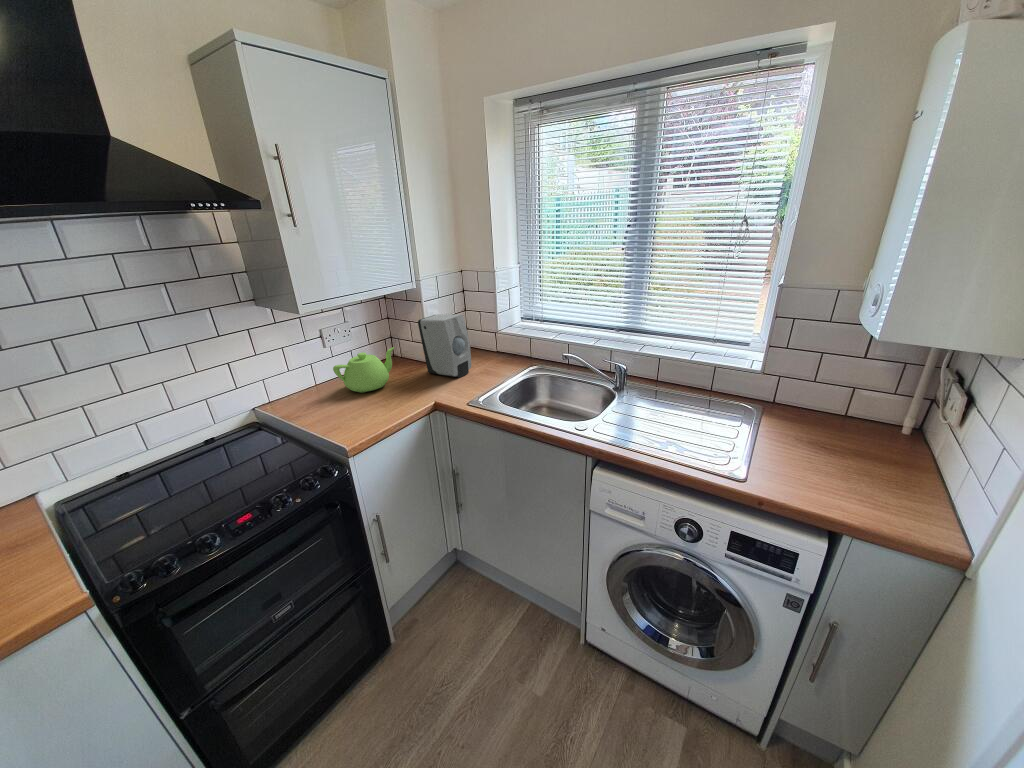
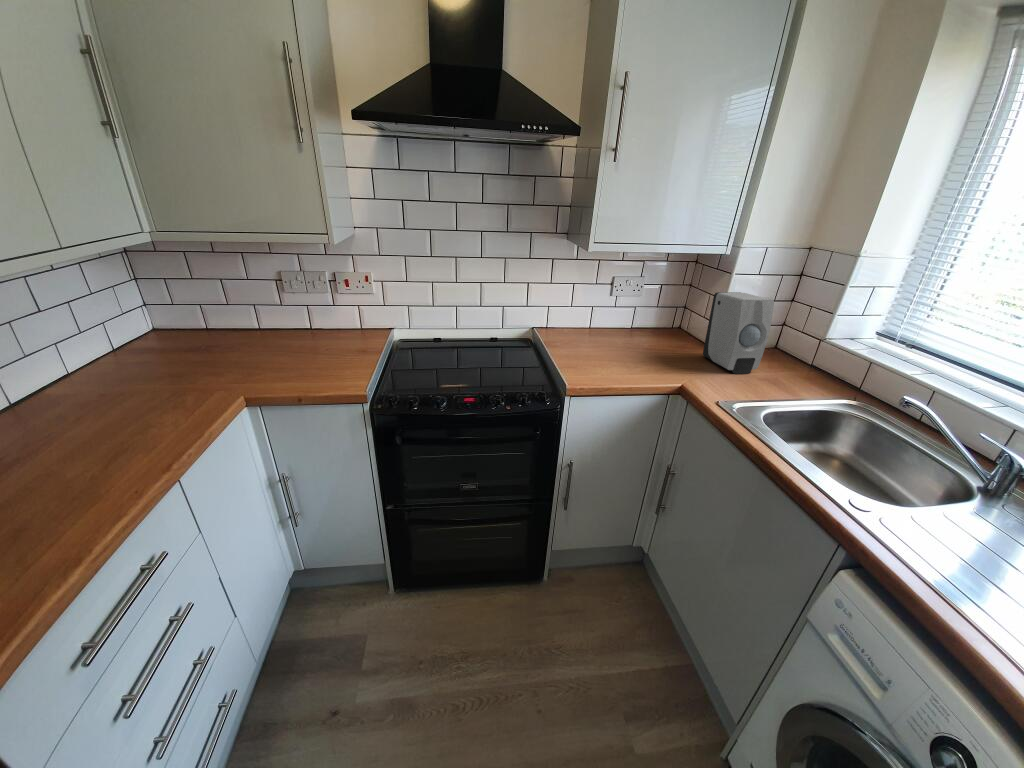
teapot: present [333,347,394,393] -> none [605,308,676,351]

